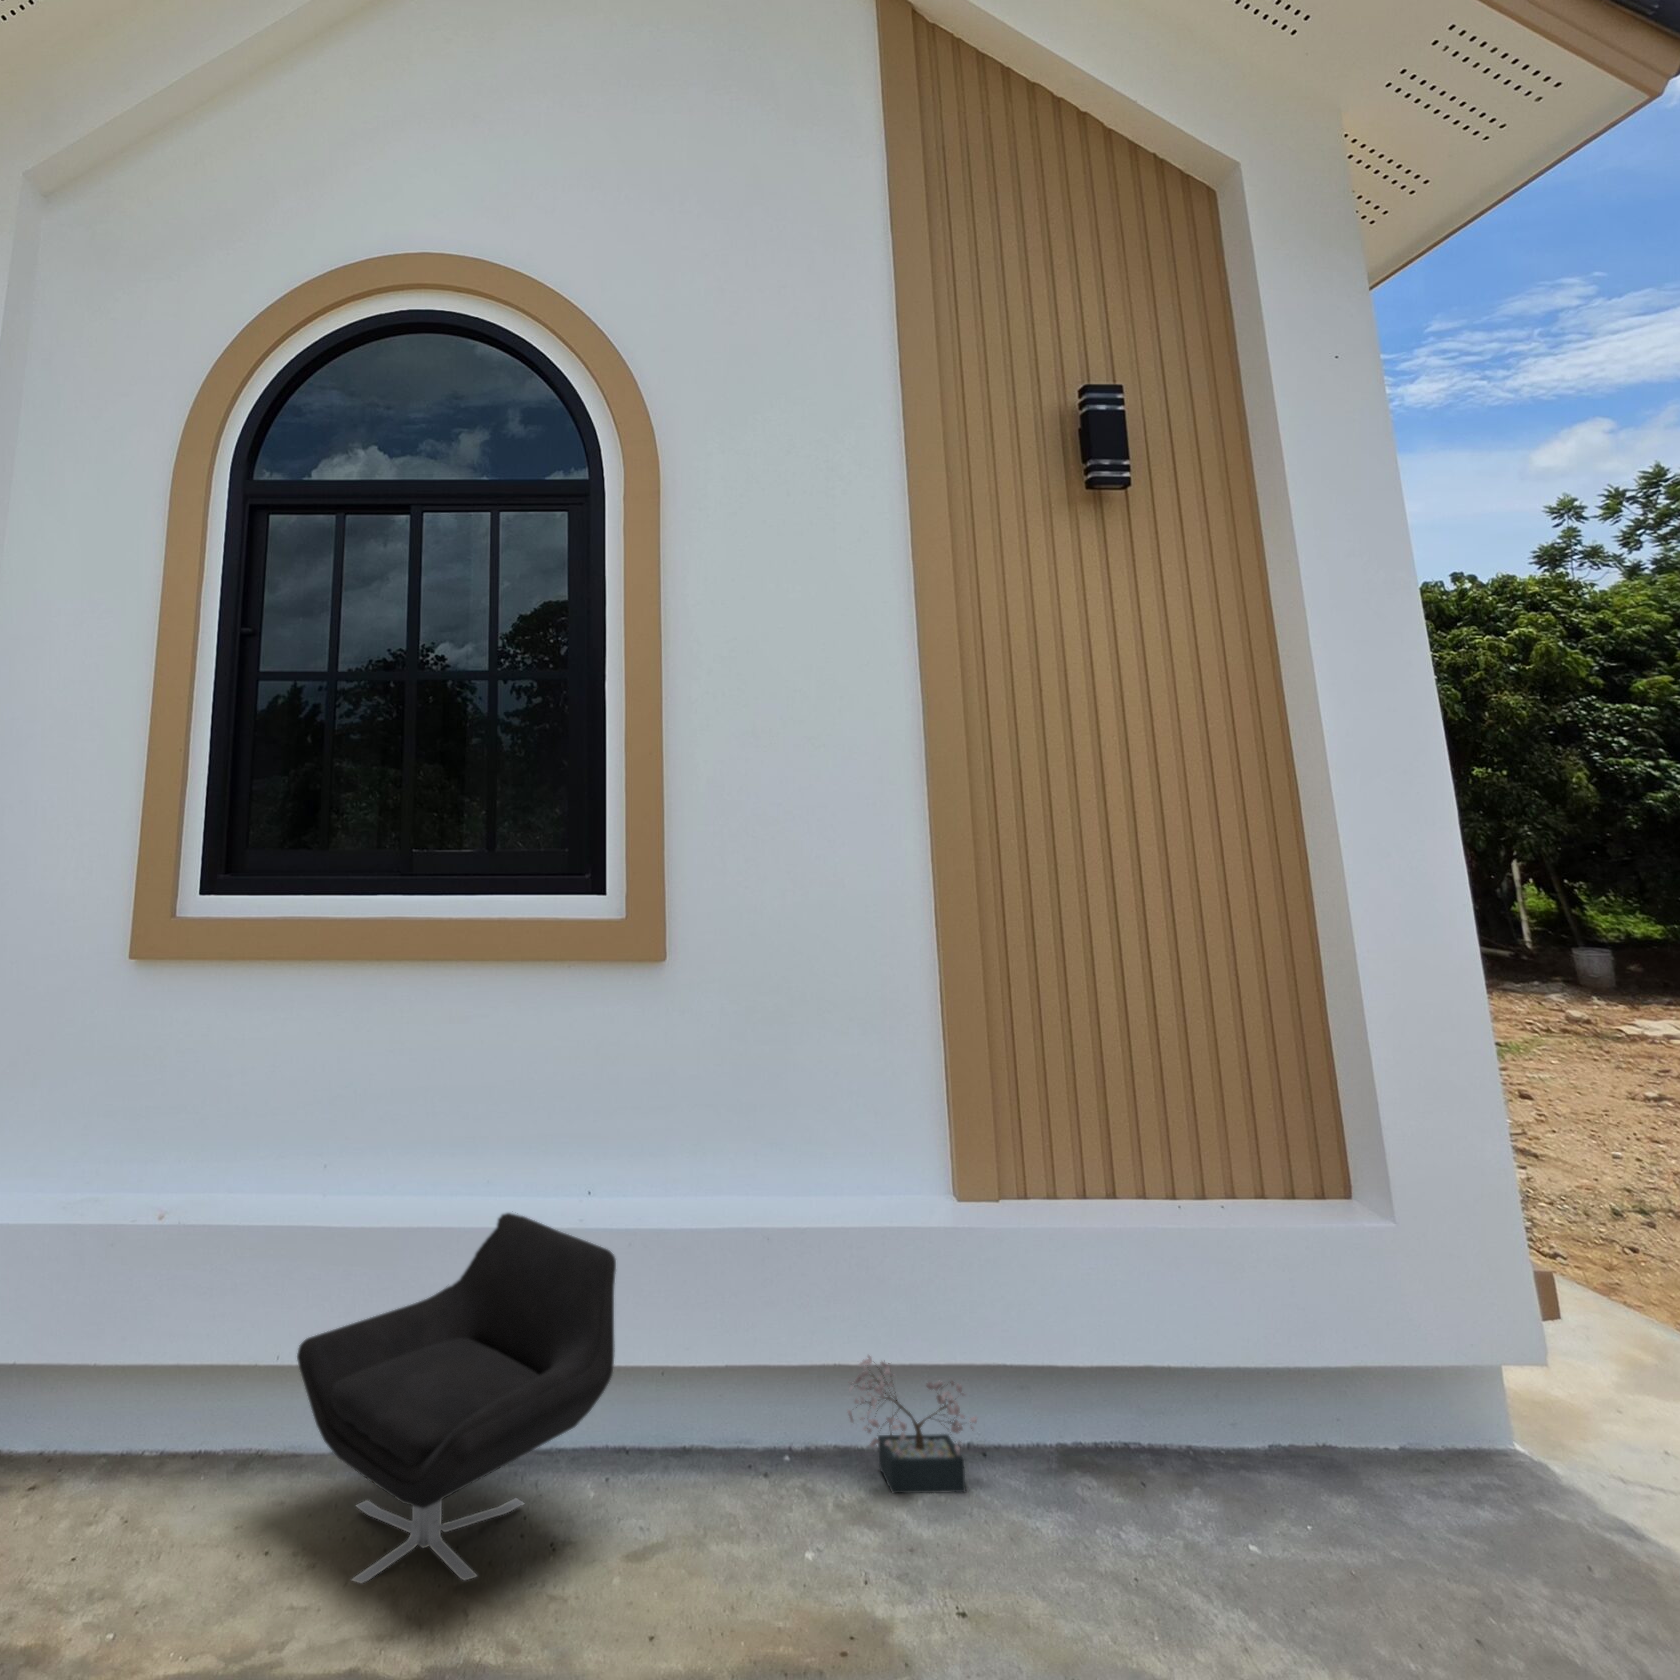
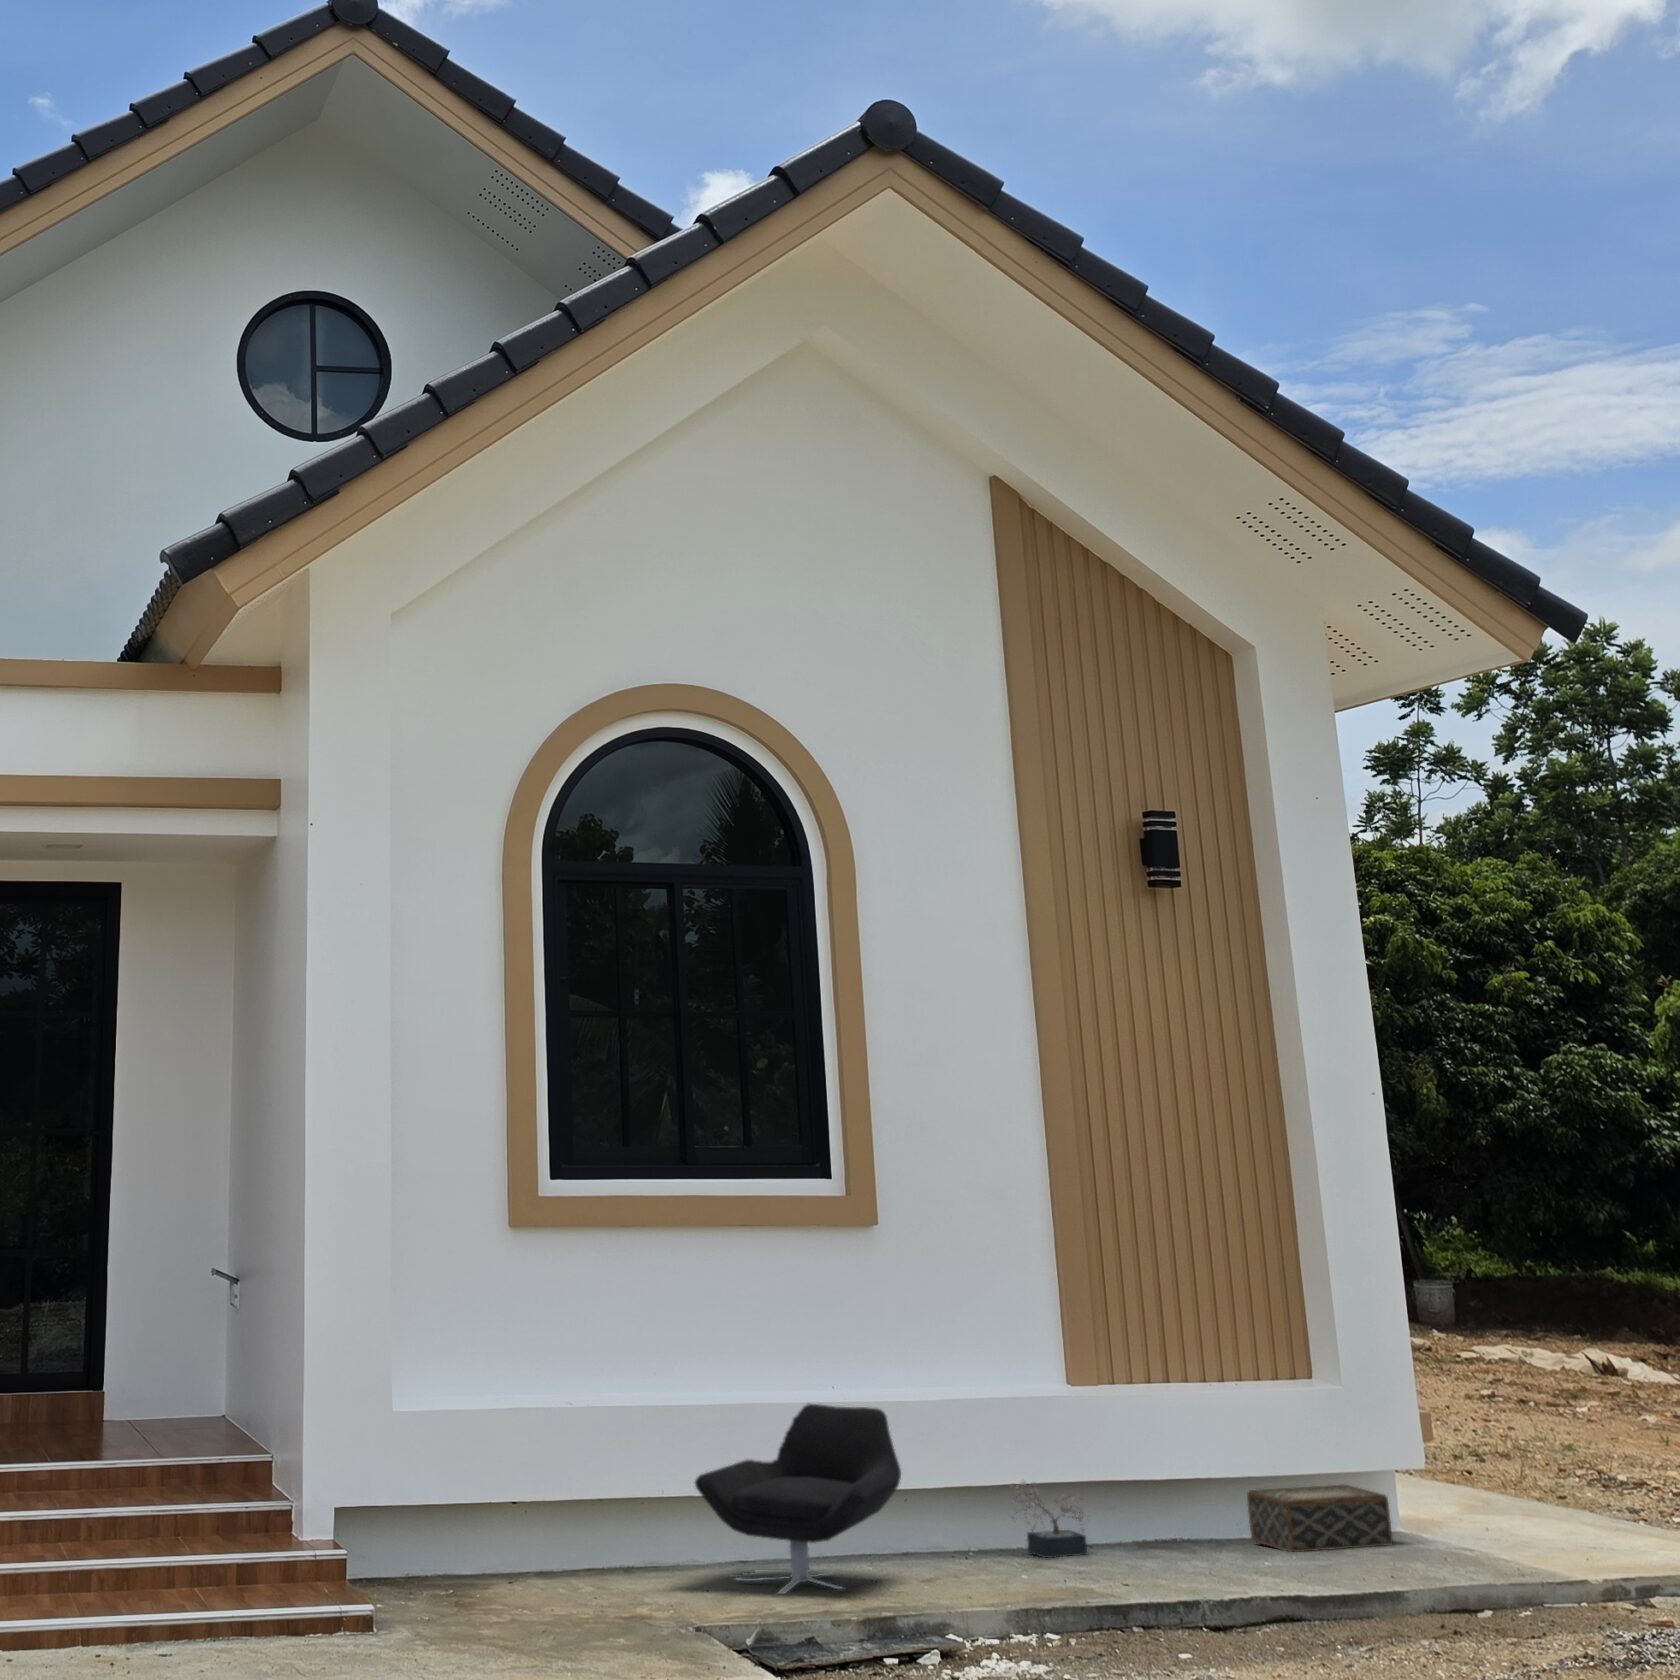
woven basket: none [1243,1406,1507,1555] -> present [1247,1485,1393,1552]

